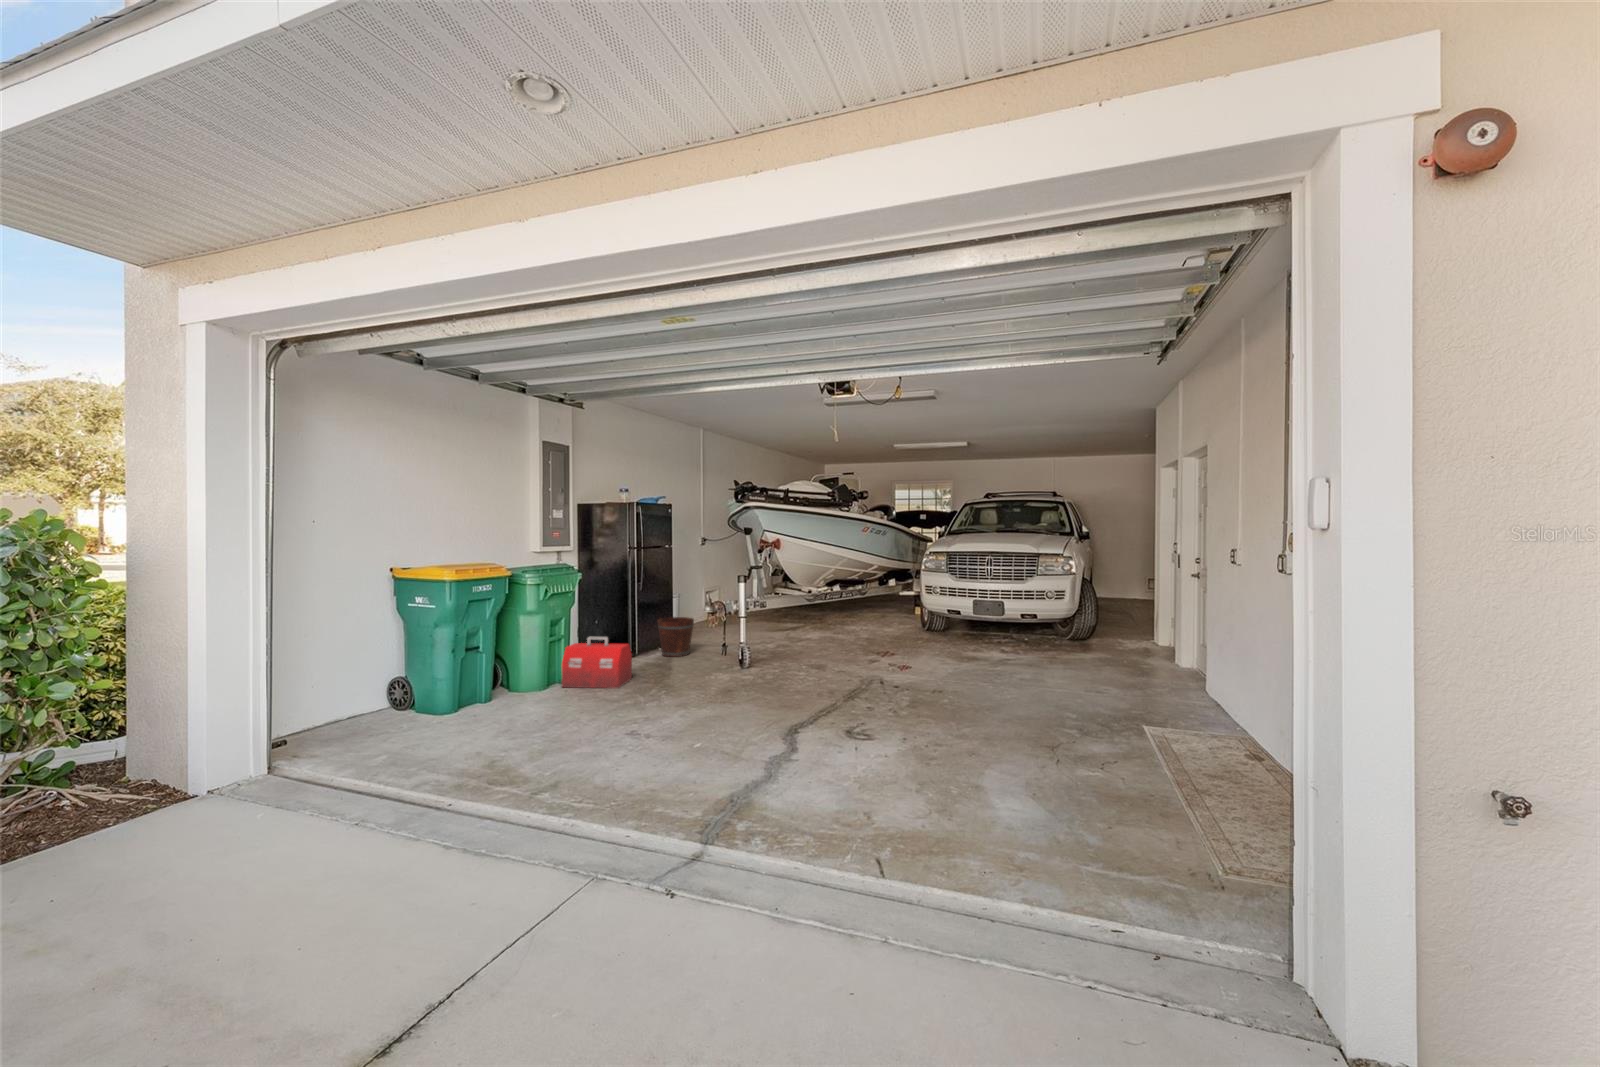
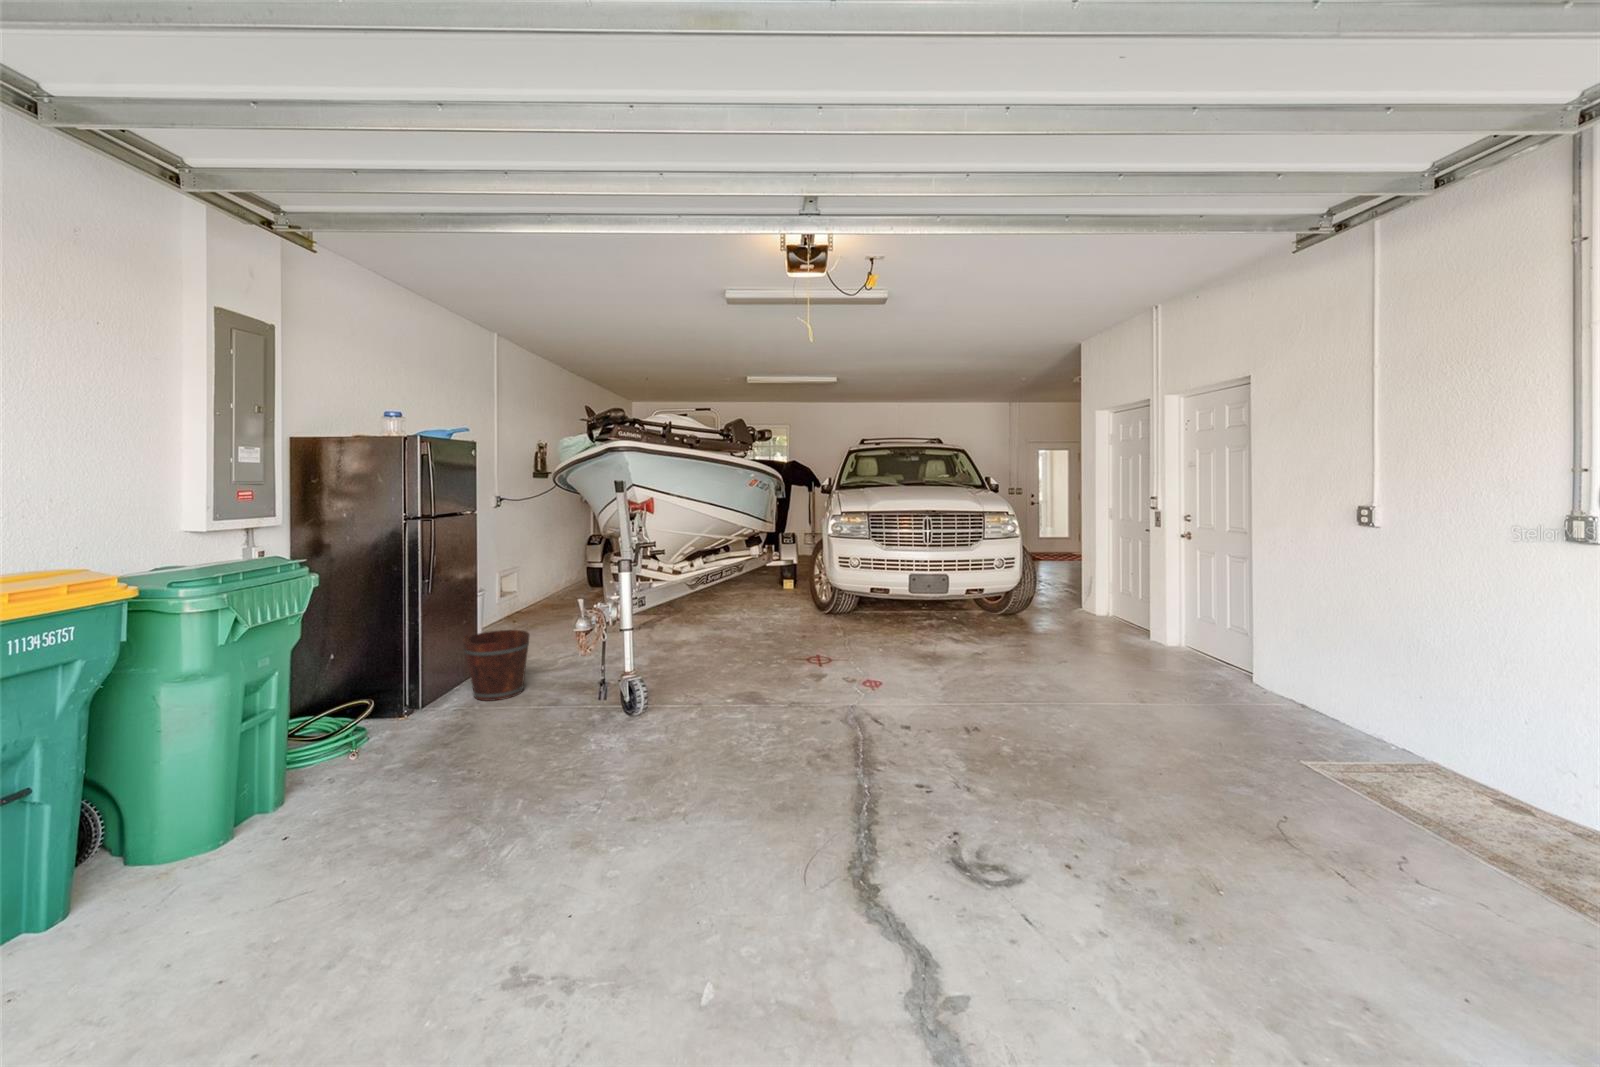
toolbox: present [562,637,632,688] -> none [287,698,446,818]

